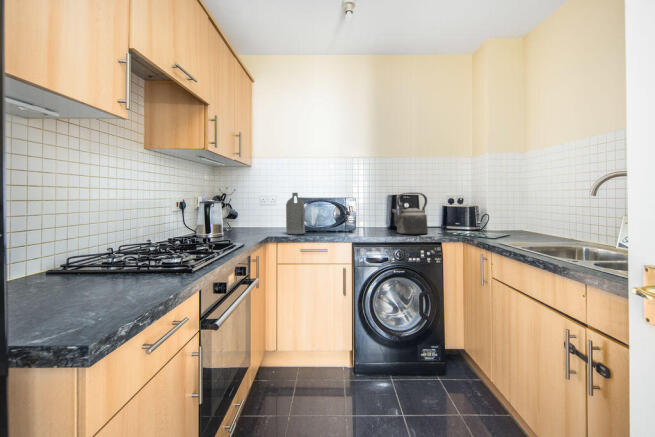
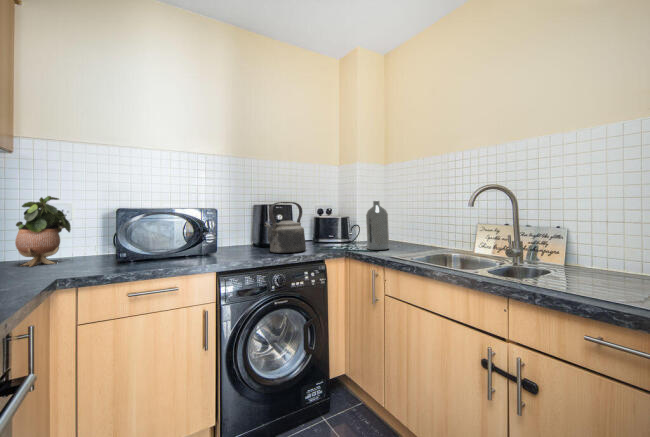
potted plant: none [250,189,275,230] -> present [15,196,71,266]
bottle: present [286,193,305,235] -> present [366,201,389,250]

